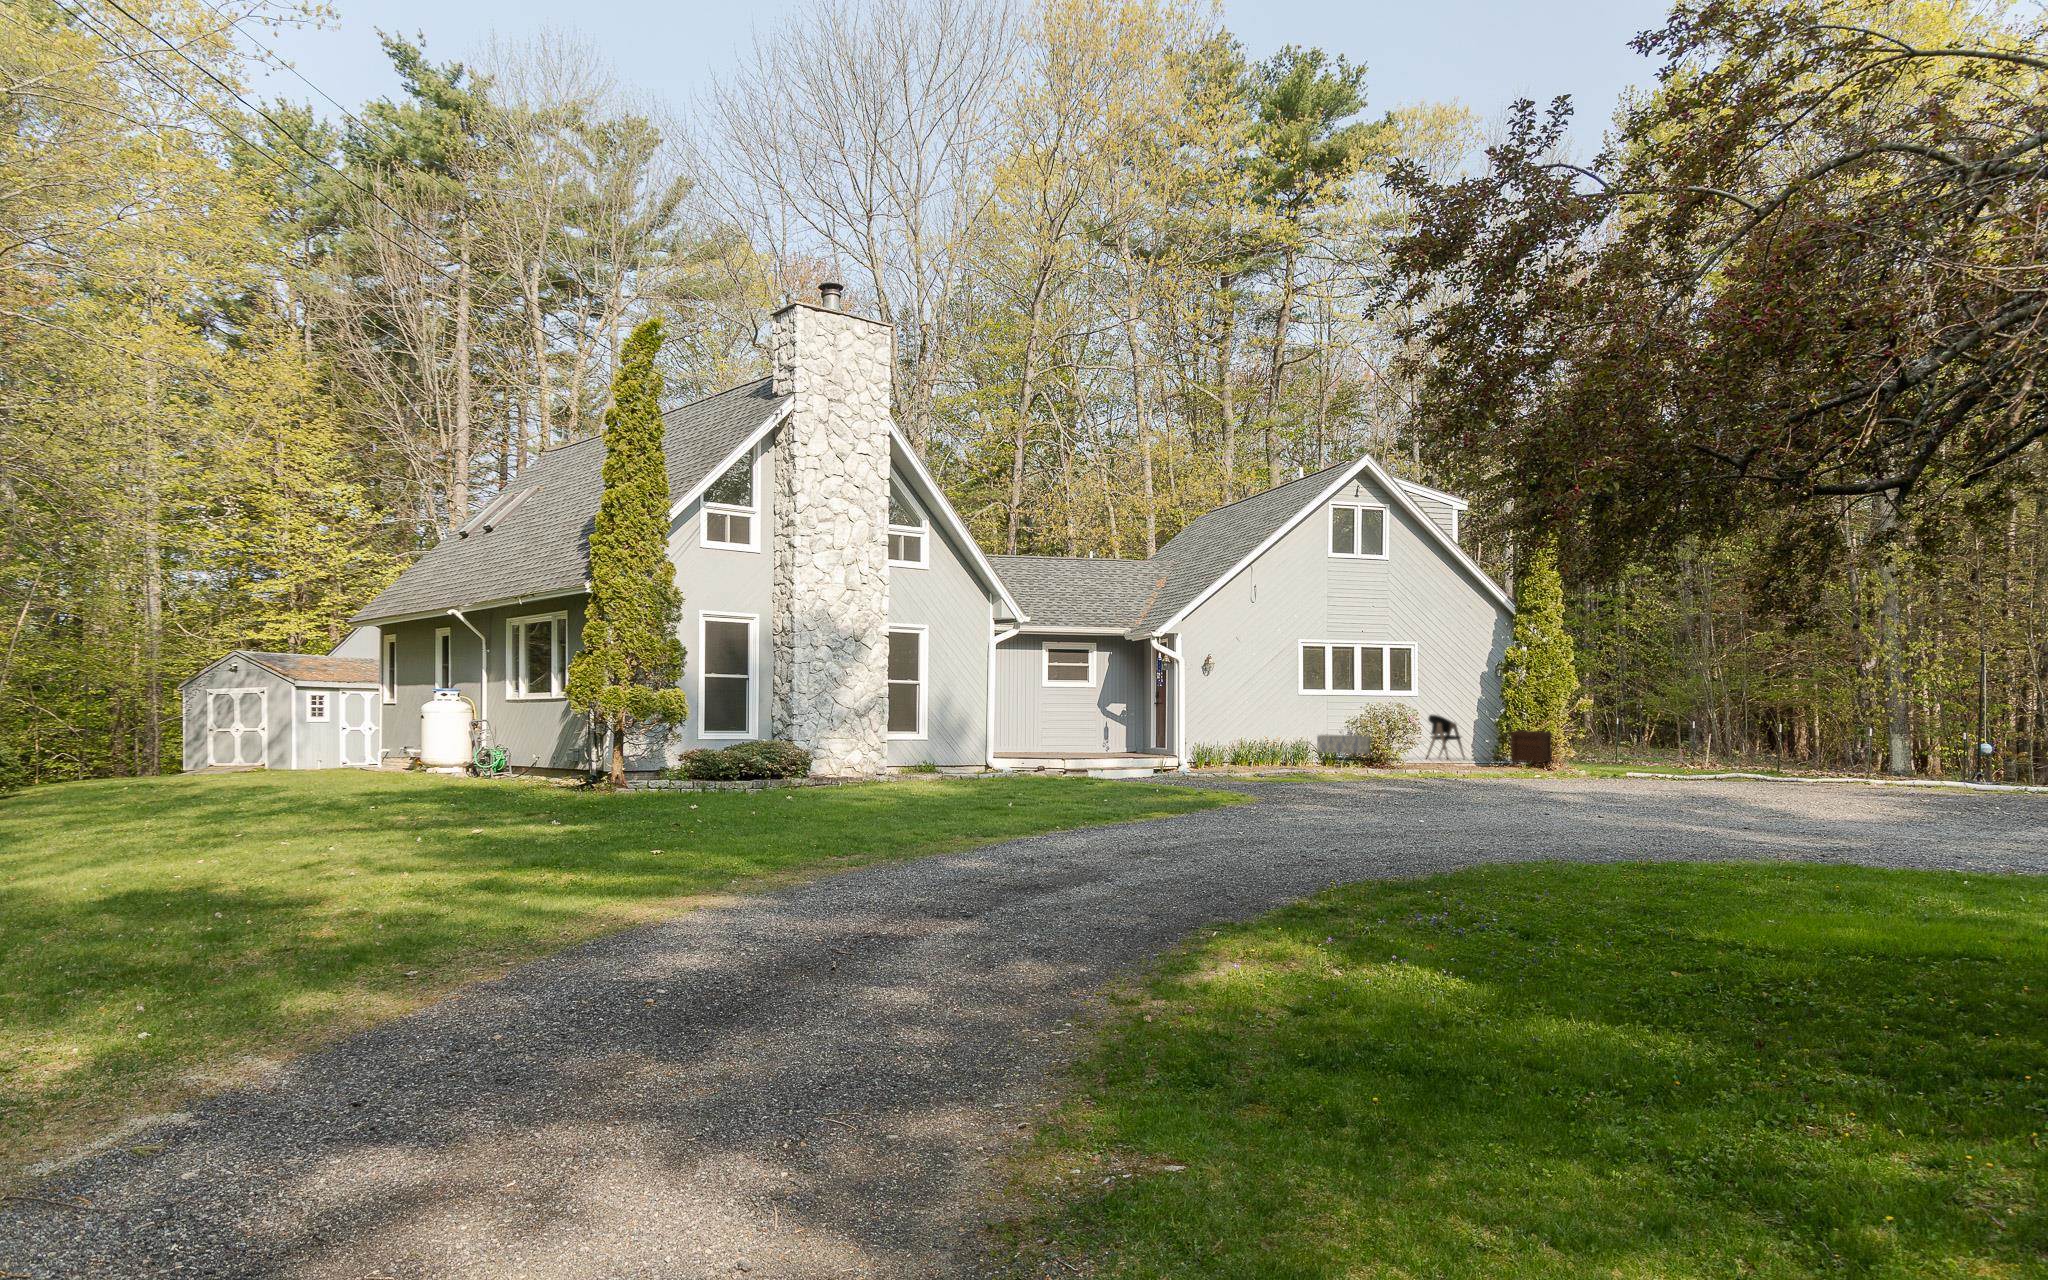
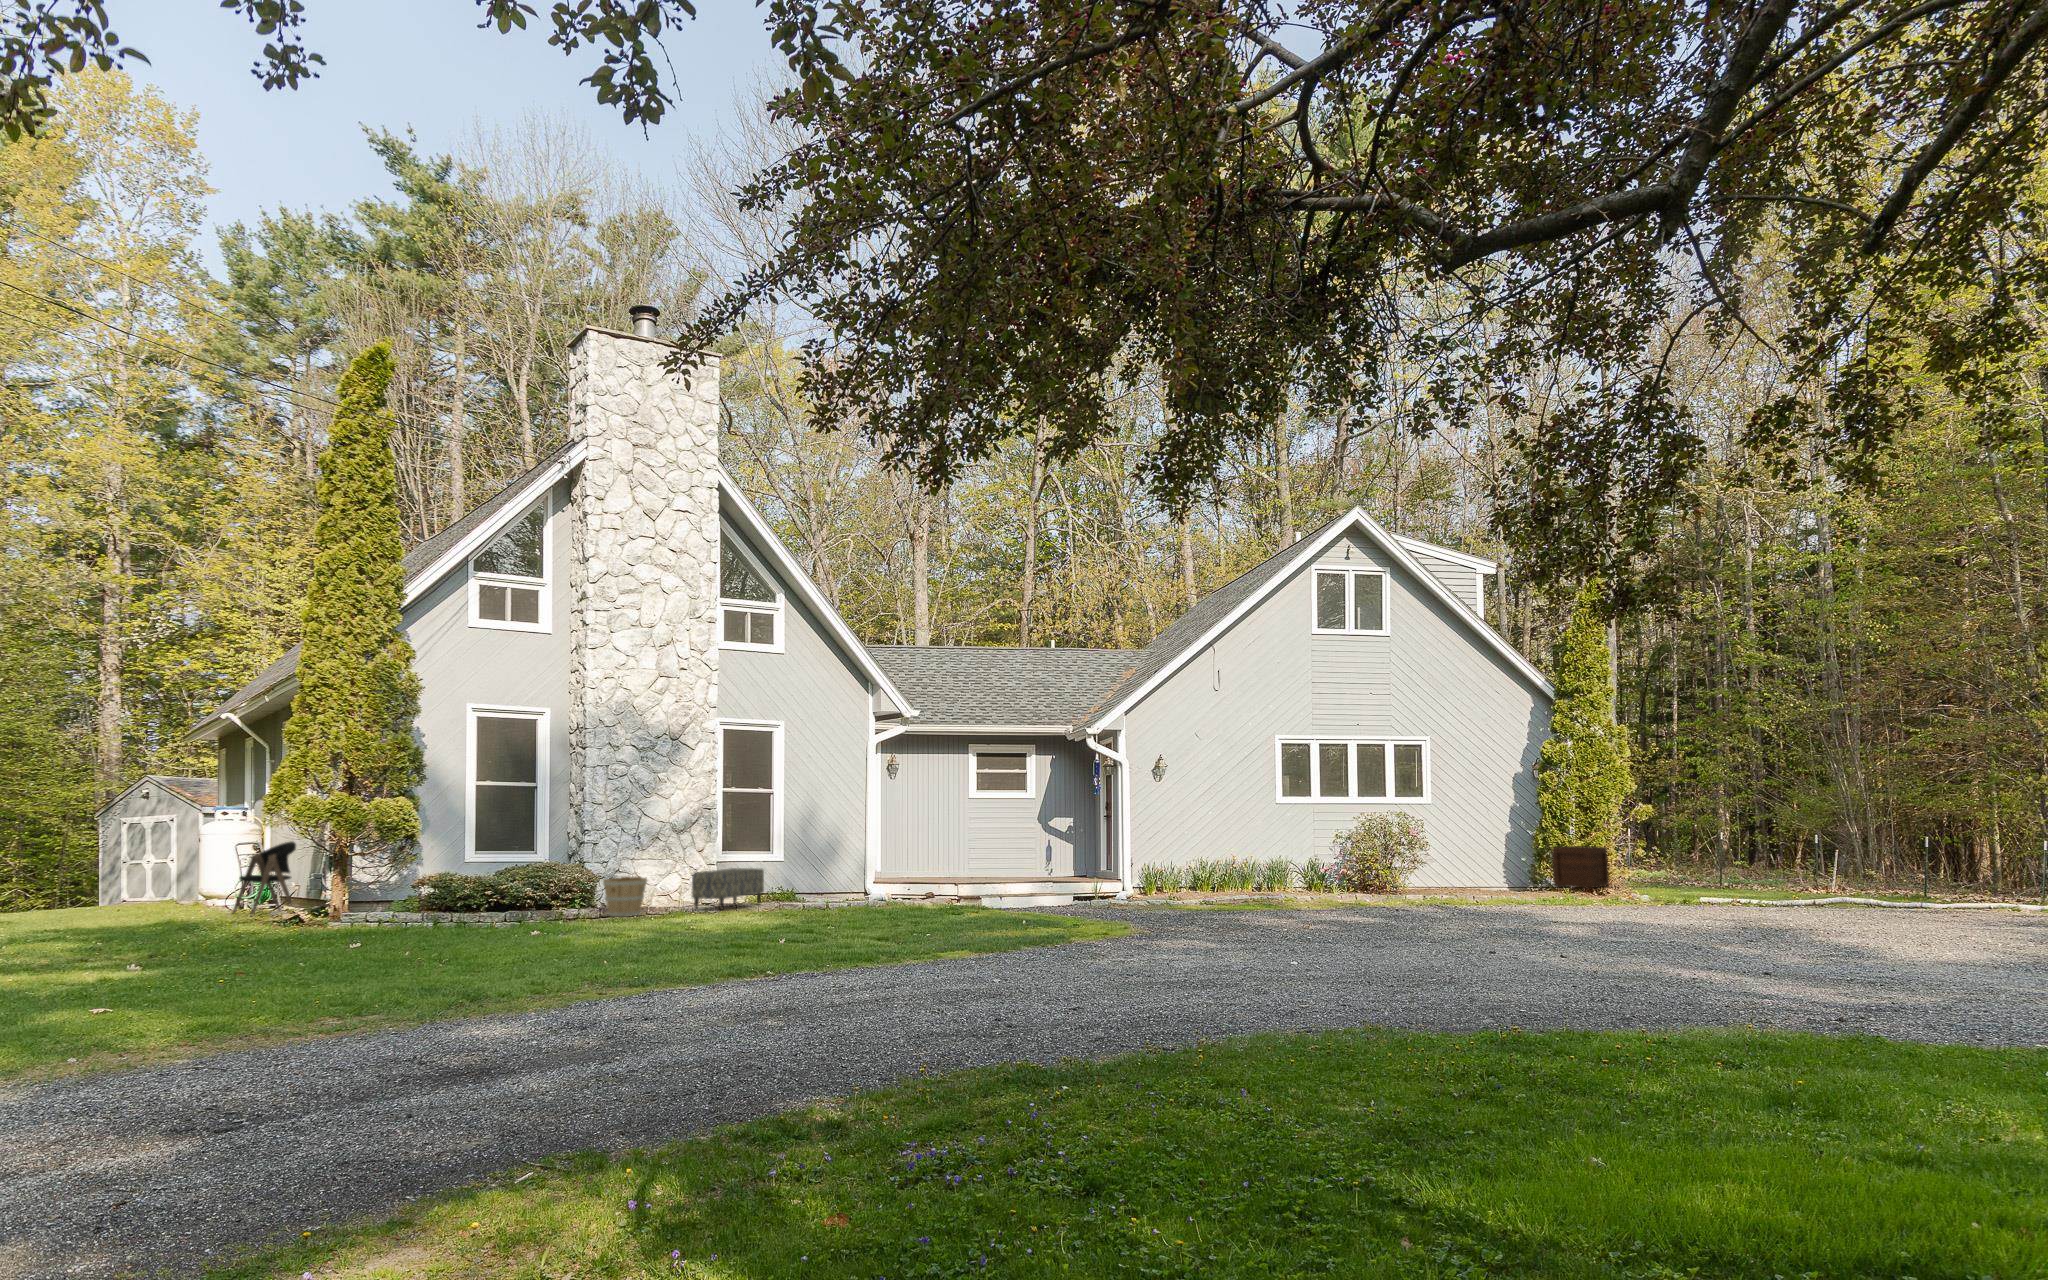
chair: present [1426,715,1465,760] -> present [233,842,296,916]
bench: present [1317,734,1371,760] -> present [692,868,764,911]
wooden bucket: none [817,750,852,782] -> present [603,876,647,917]

